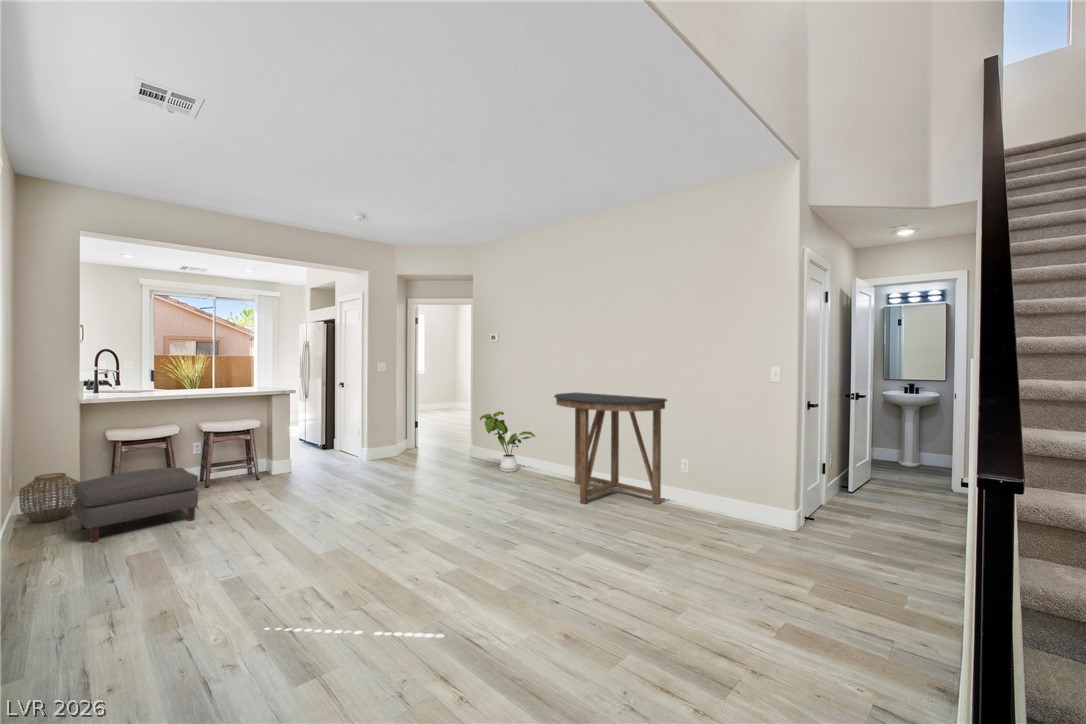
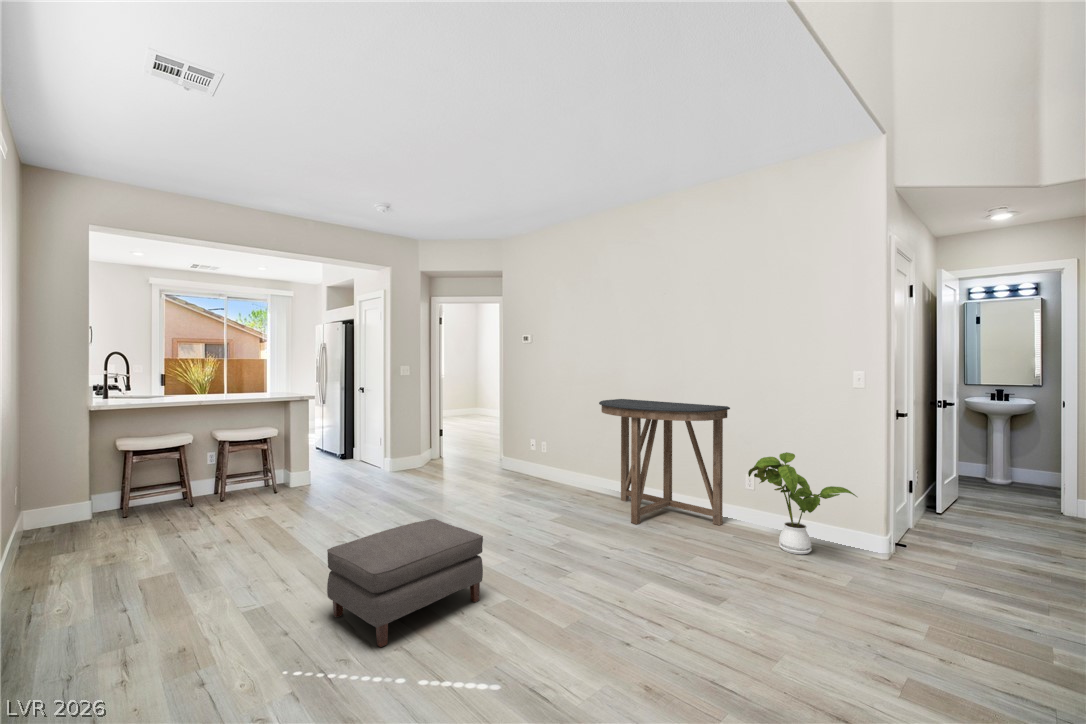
house plant: present [480,411,535,472] -> present [748,452,857,554]
ottoman: present [74,468,198,542] -> present [327,519,483,647]
woven basket: present [19,473,79,523] -> none [26,486,89,540]

